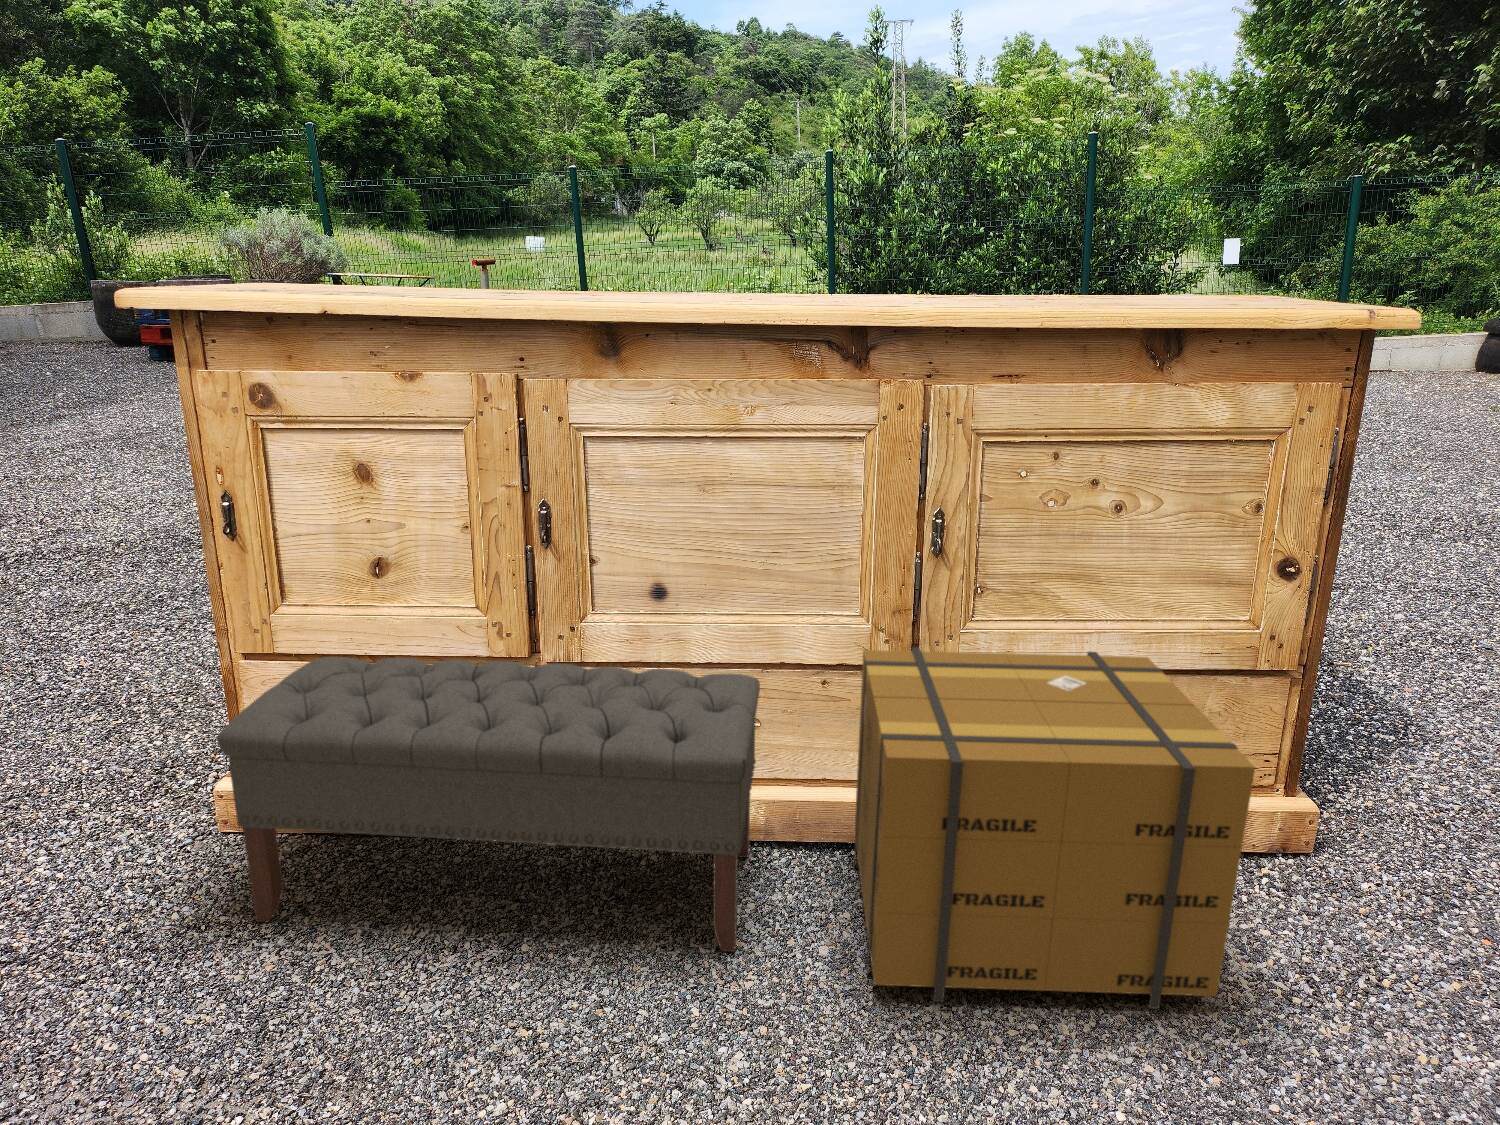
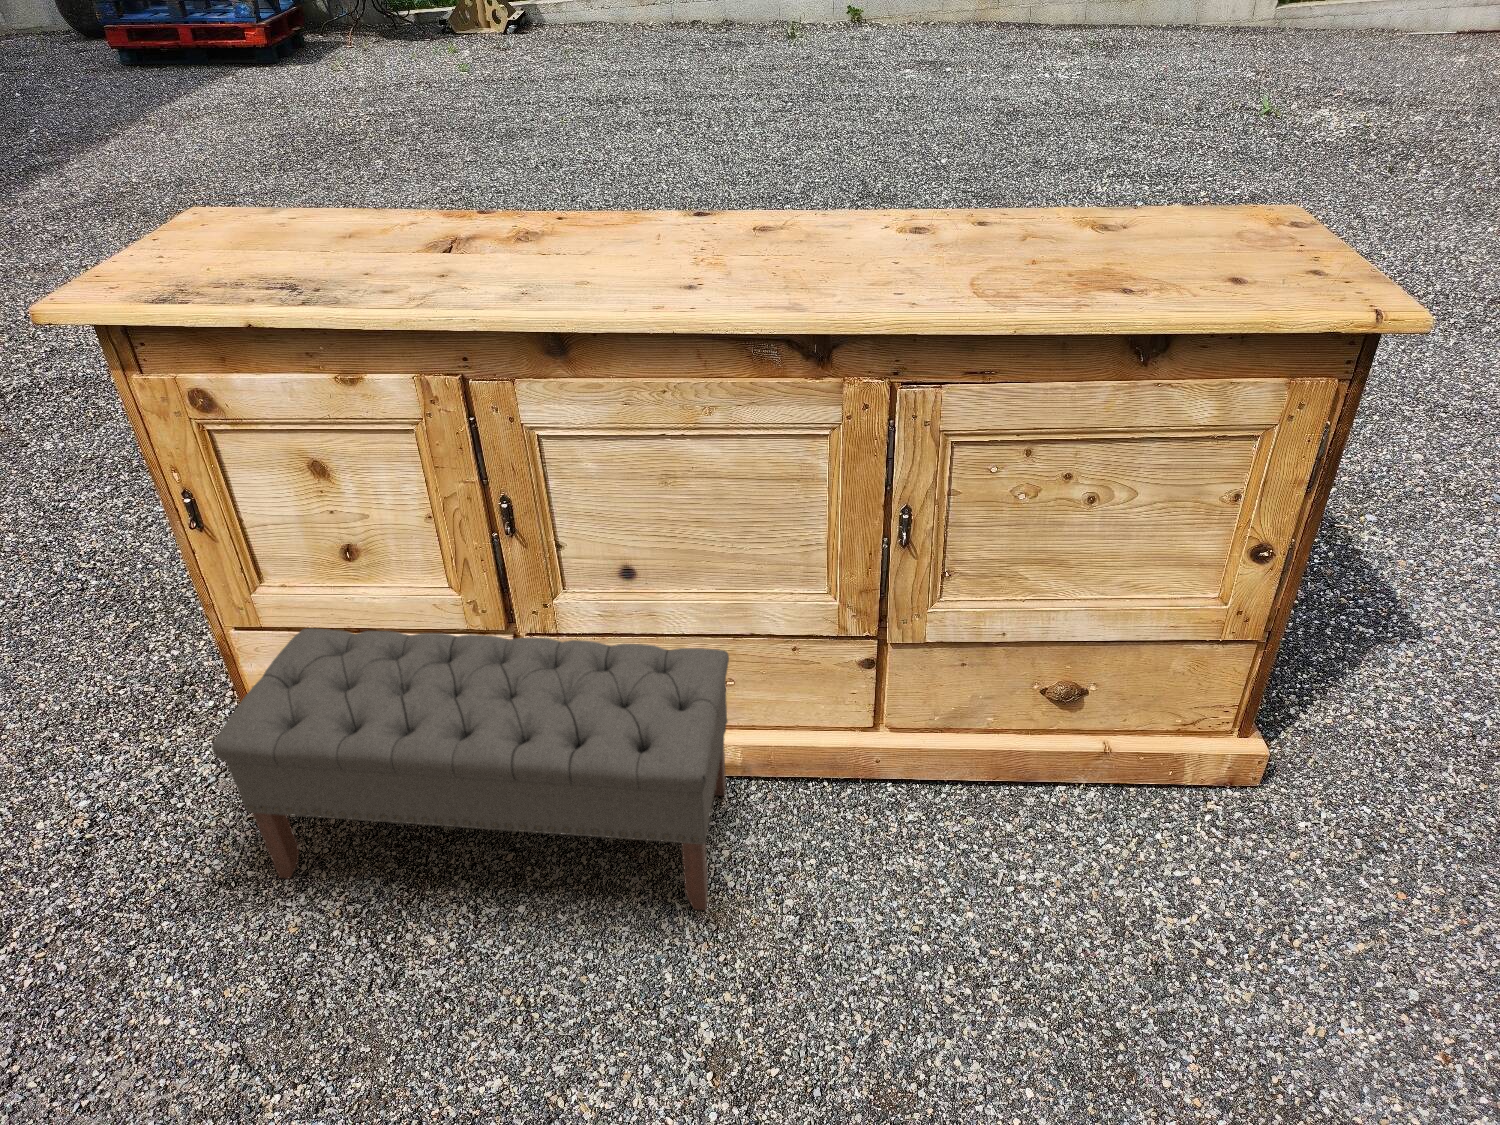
cardboard box: present [854,647,1255,1009] -> none [822,621,1187,978]

